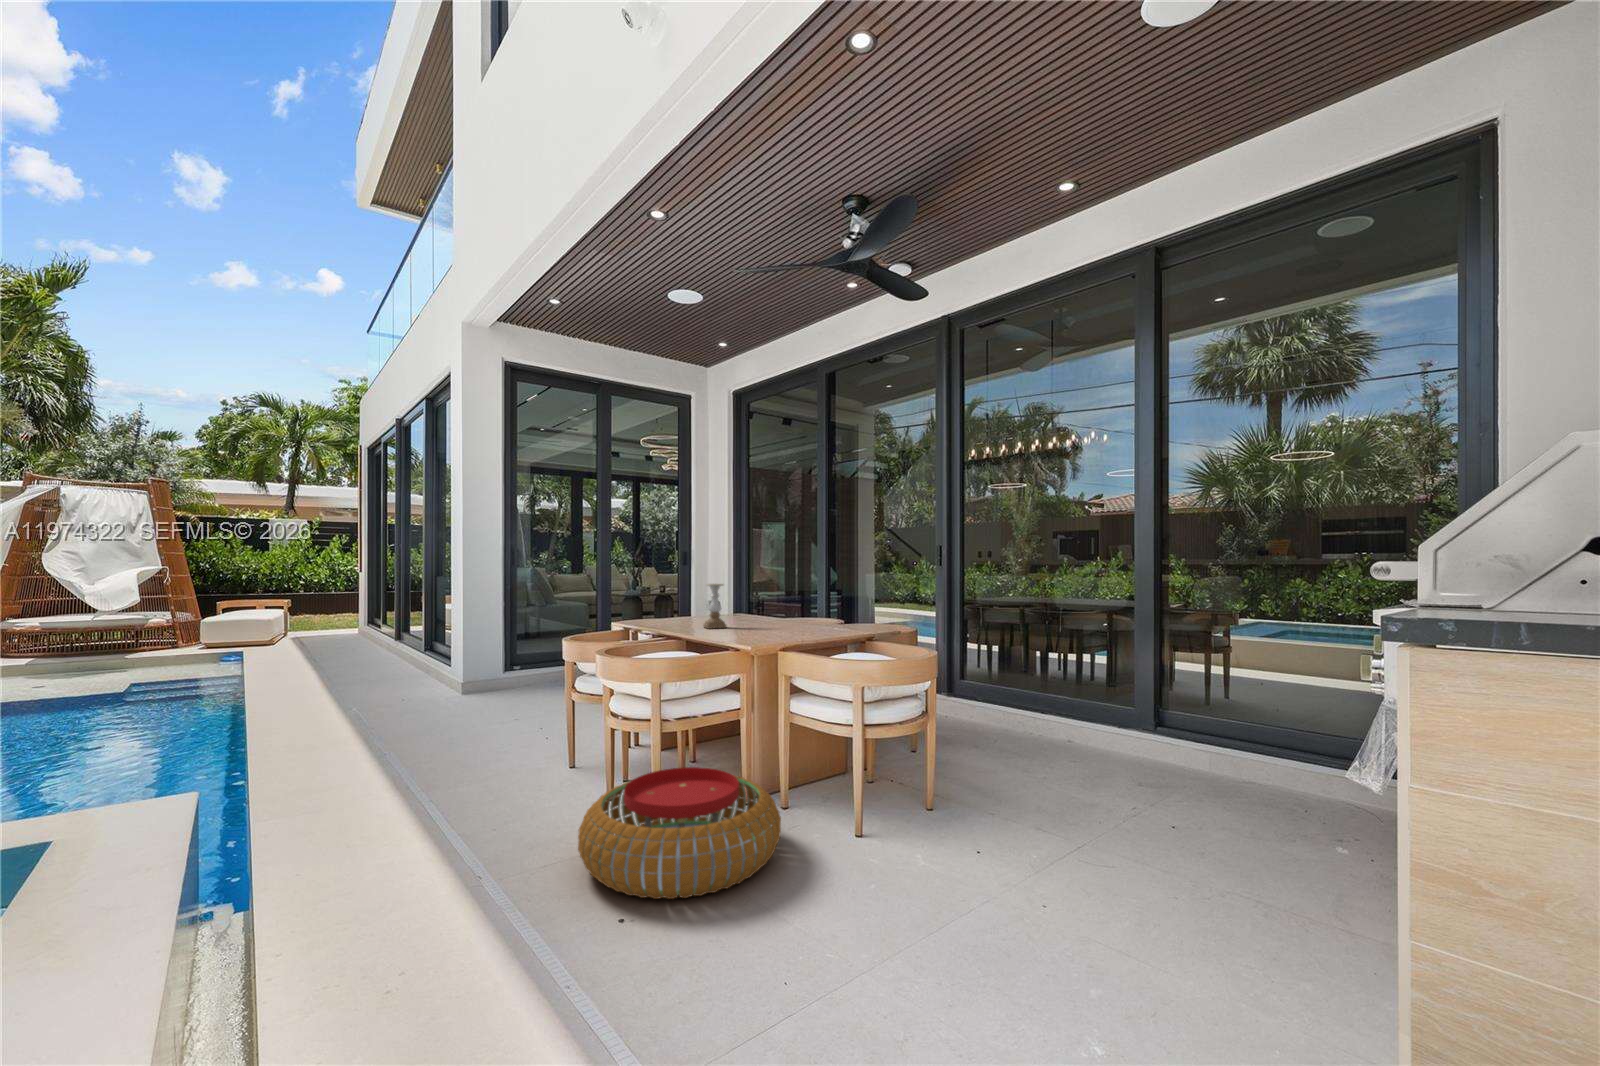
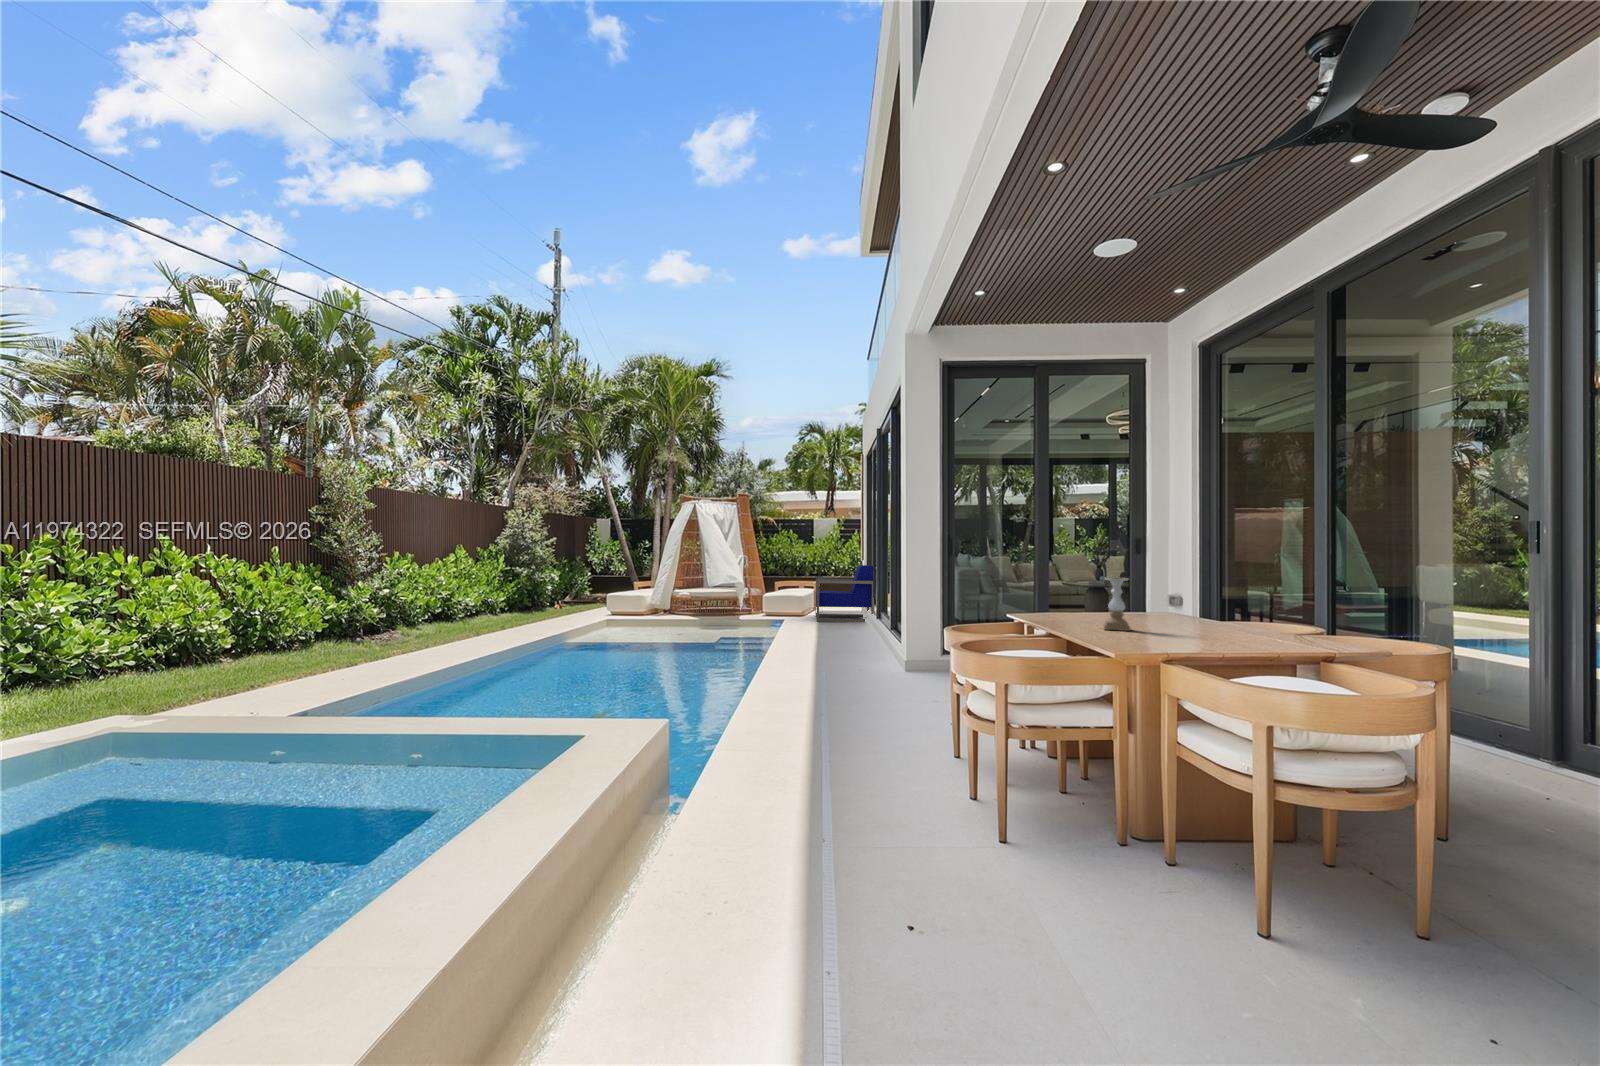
armchair: none [289,577,381,649] -> present [816,565,874,622]
pouf: present [578,767,781,899] -> none [892,775,1126,928]

